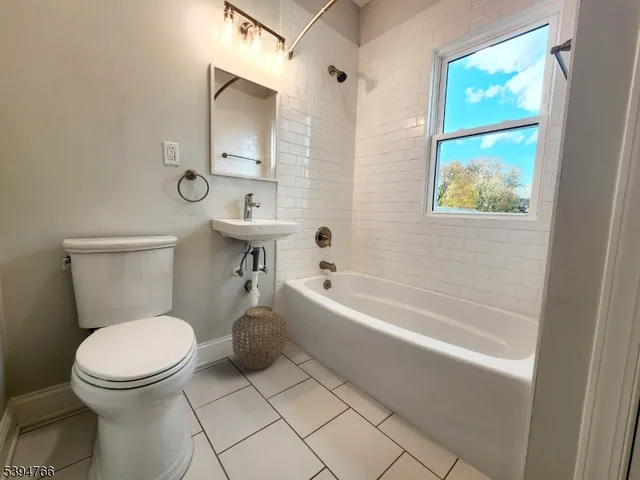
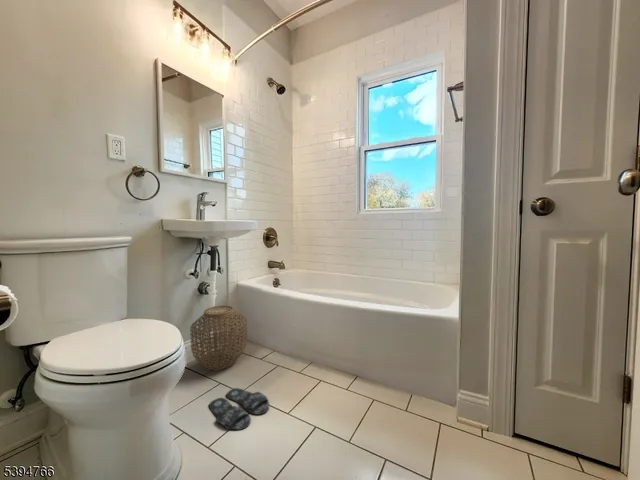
slippers: none [233,395,288,446] -> present [209,388,269,430]

